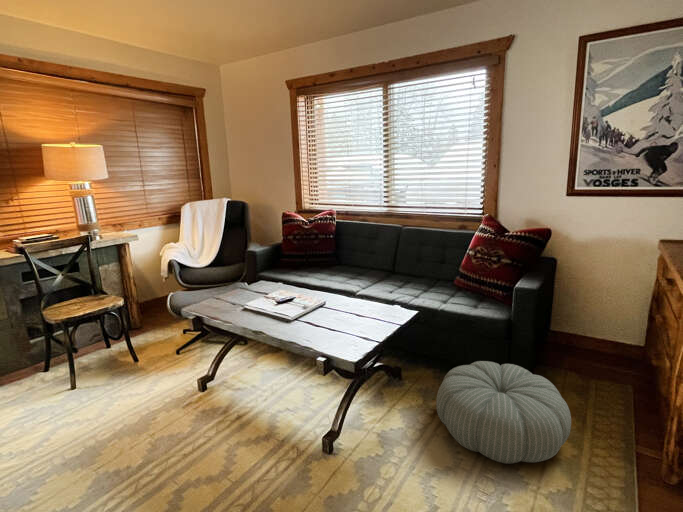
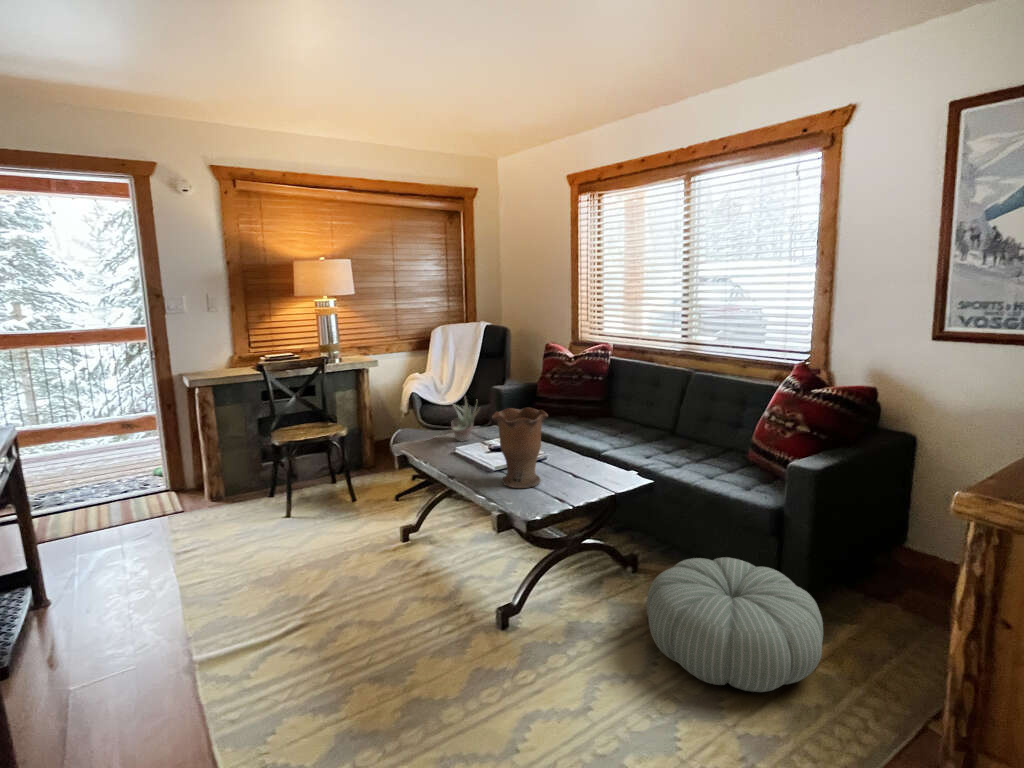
succulent plant: none [234,259,262,299] -> present [451,398,479,442]
vase: none [300,266,347,335] -> present [492,408,548,488]

